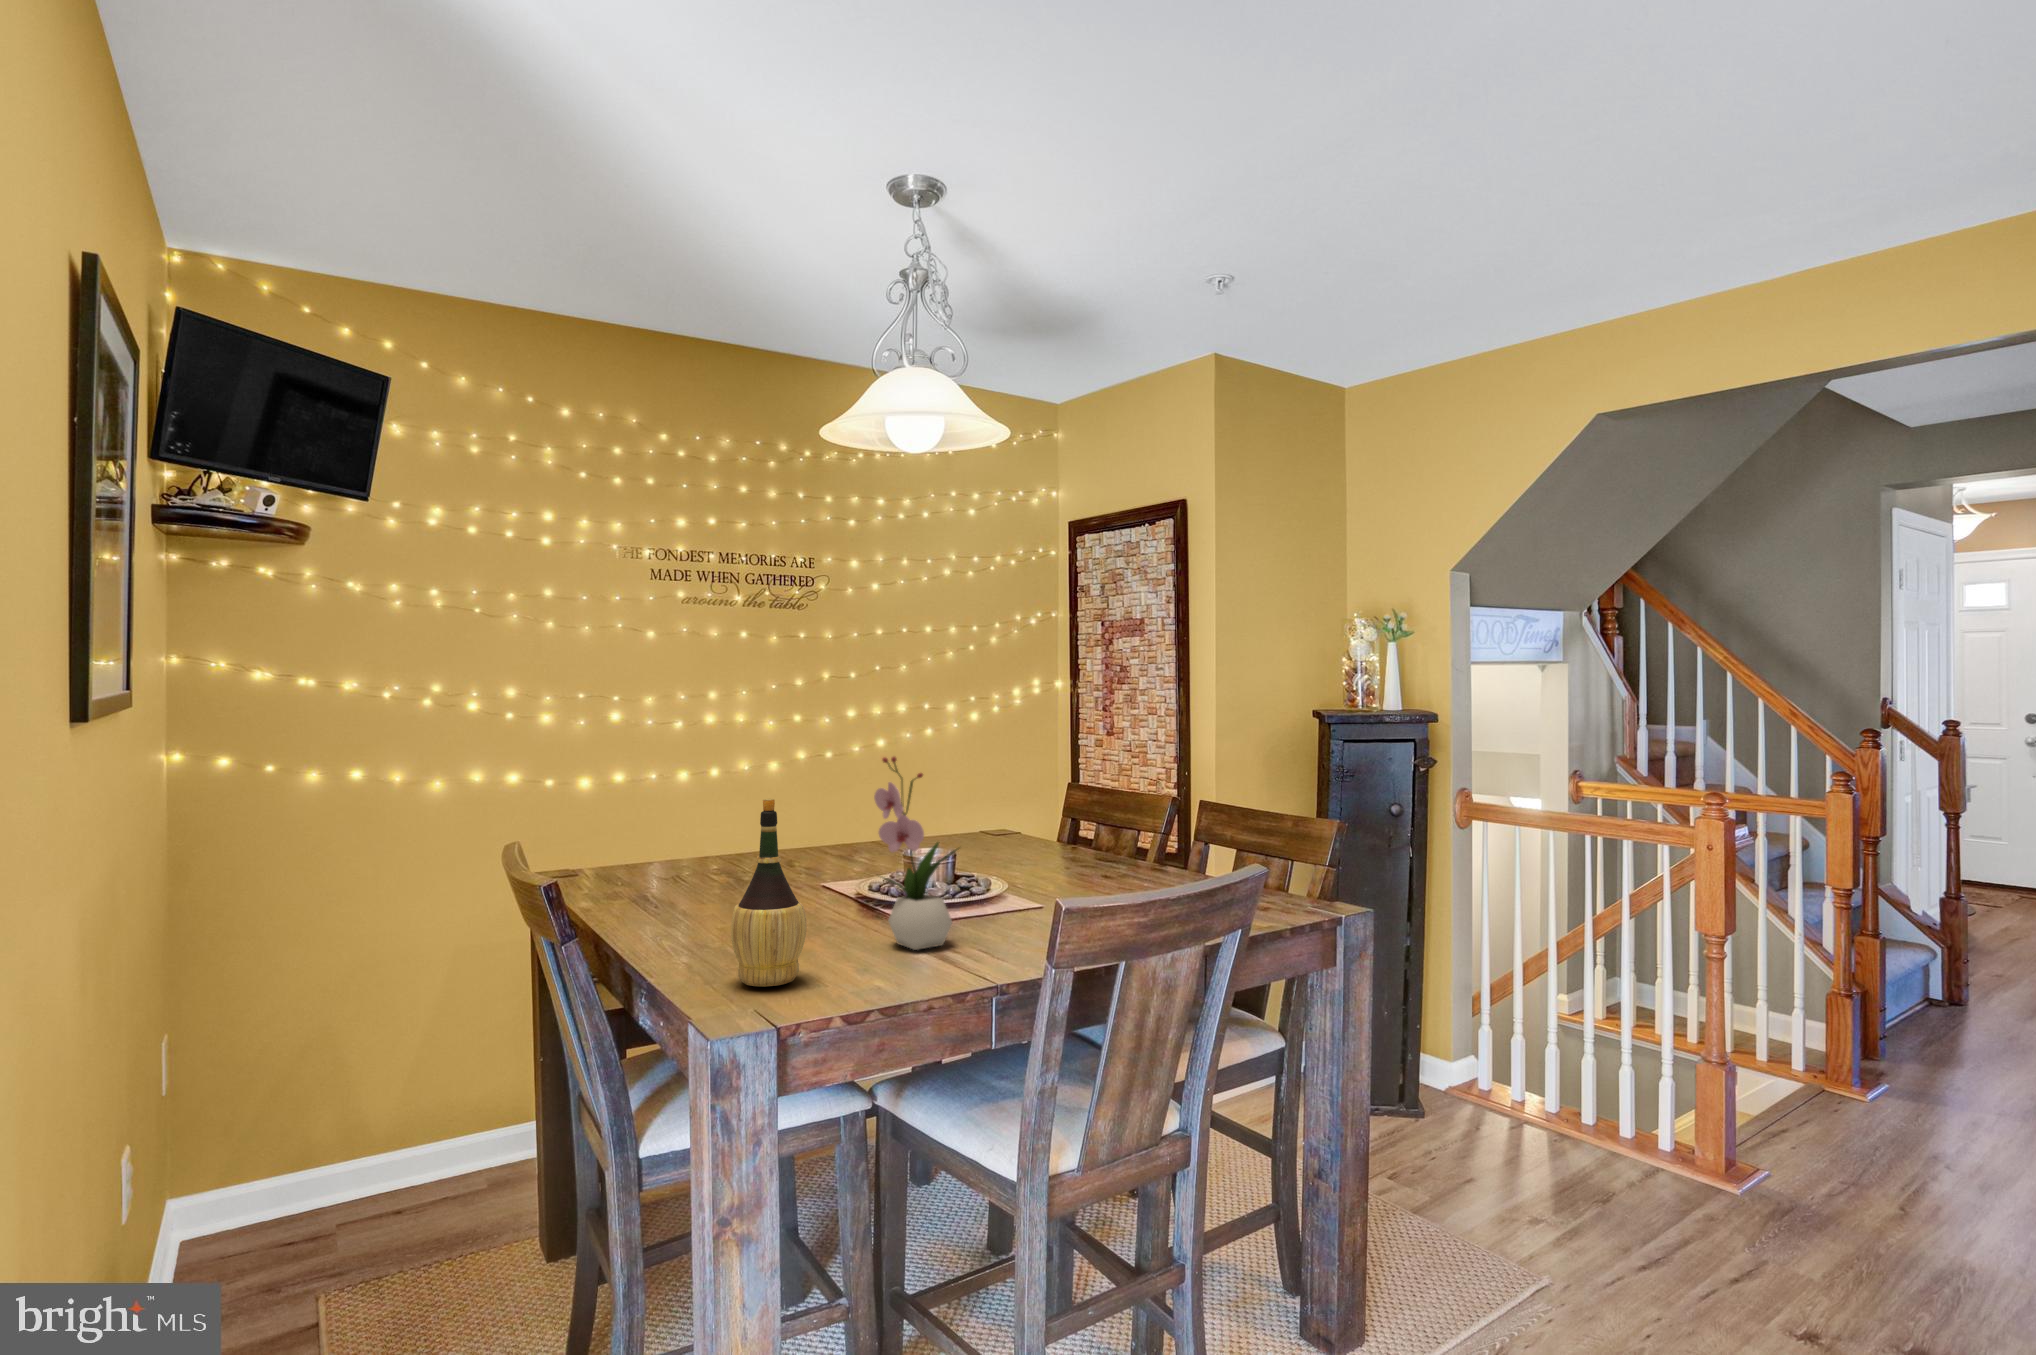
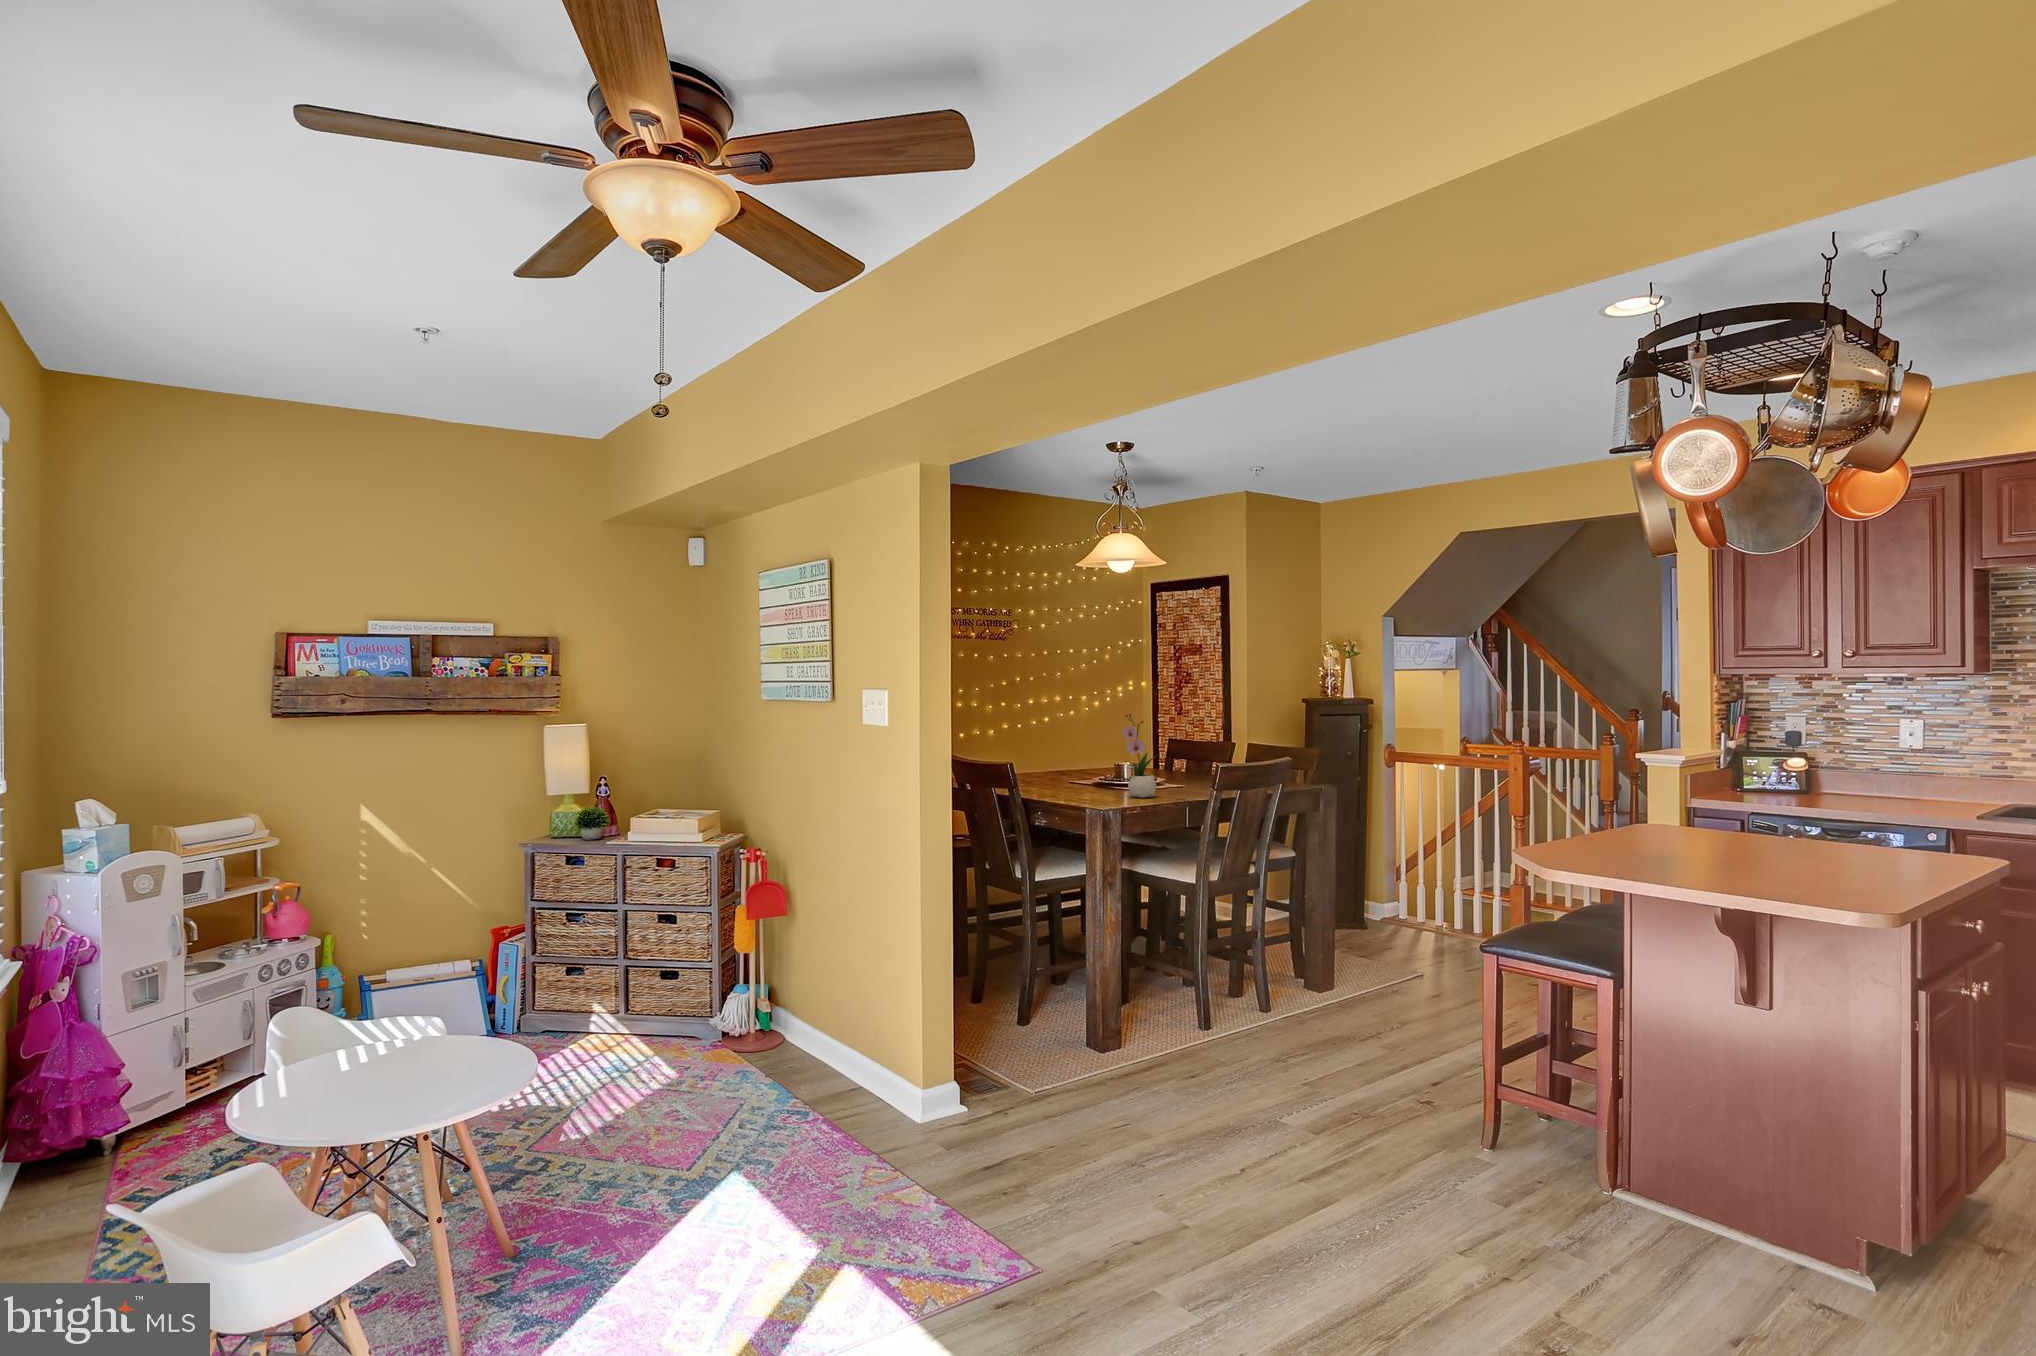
wine bottle: present [731,799,807,986] -> none [1079,729,1109,804]

